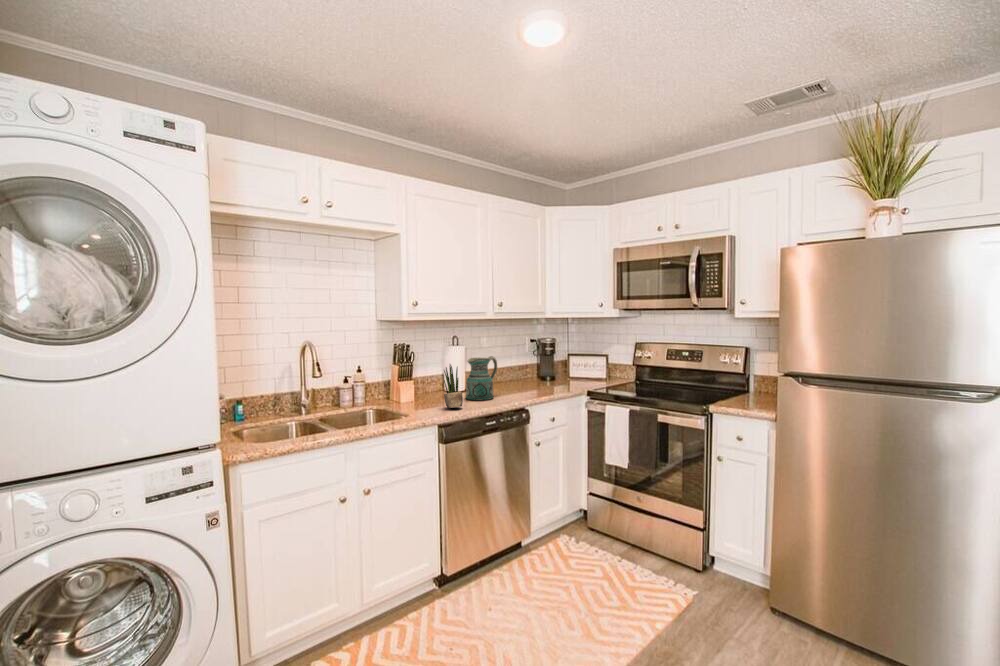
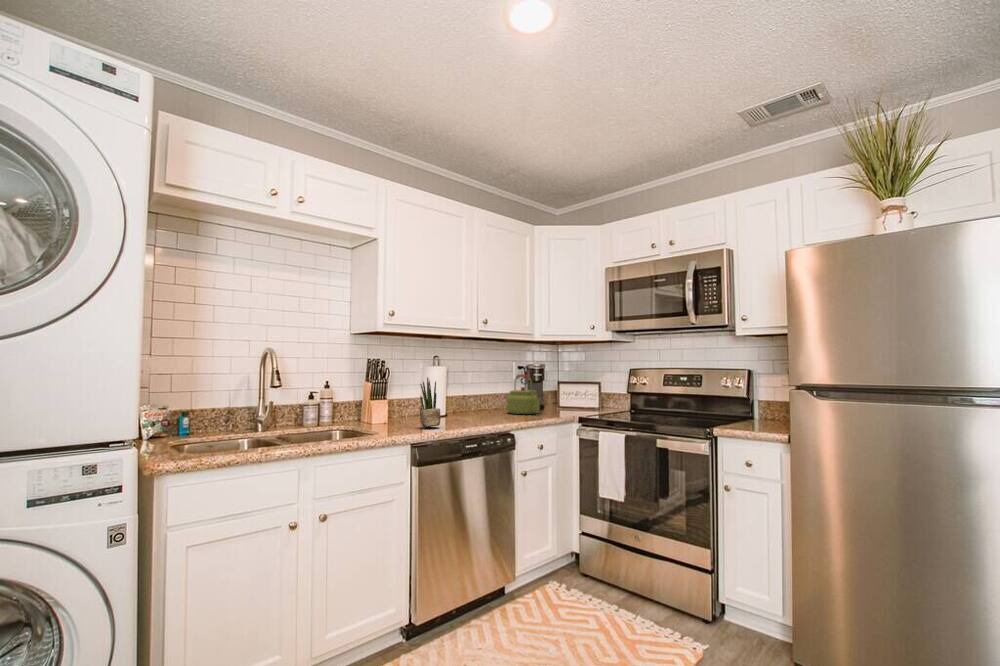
kettle: none [520,351,551,389] -> present [506,374,540,414]
ceramic pitcher: present [466,356,497,400] -> none [445,375,481,422]

